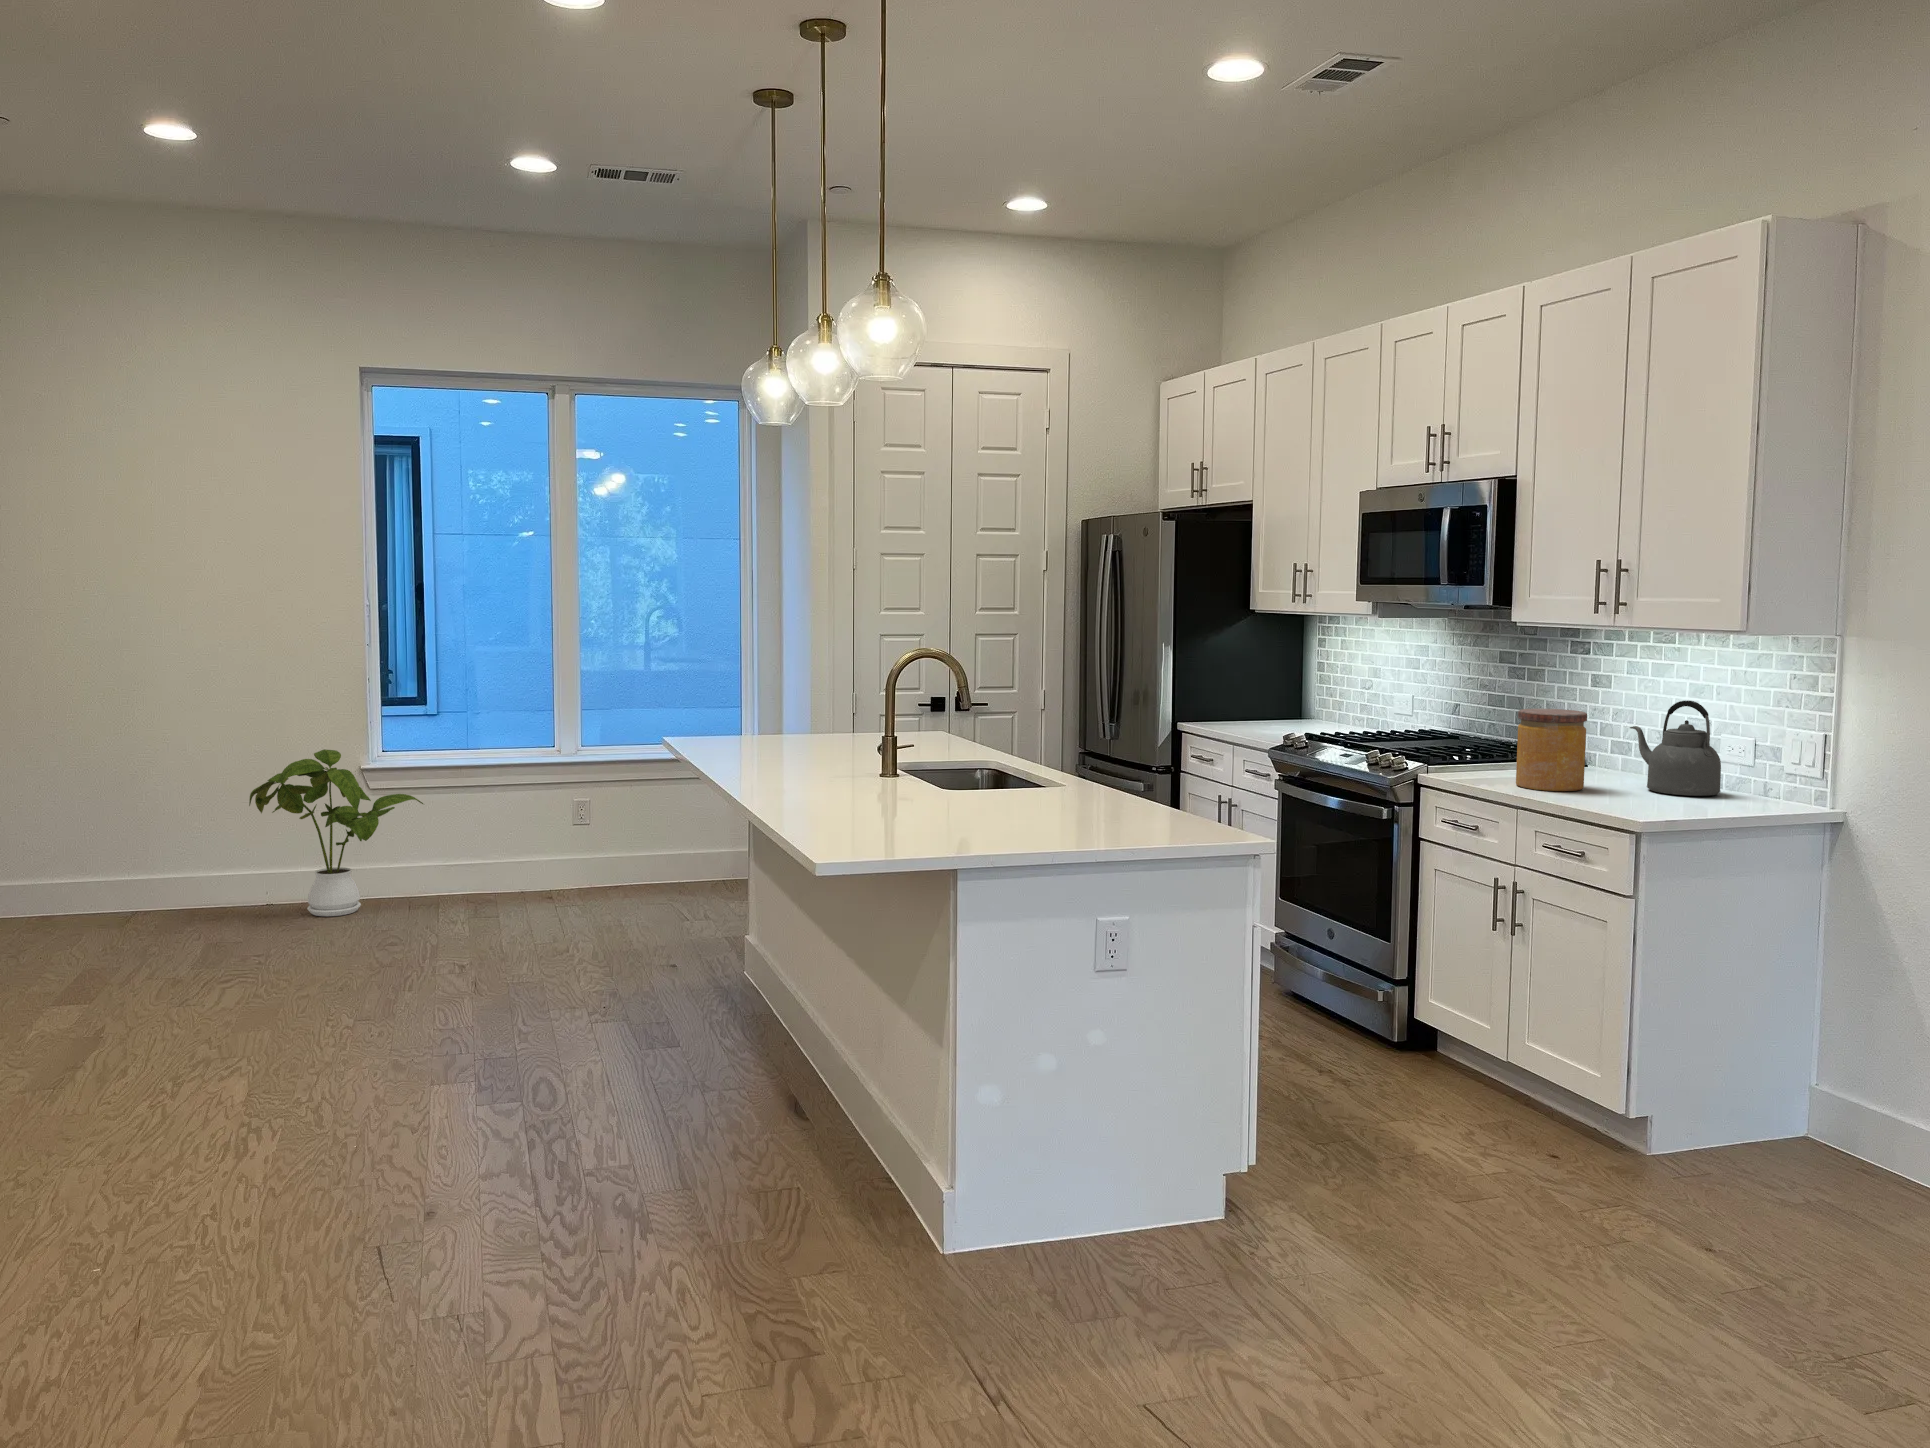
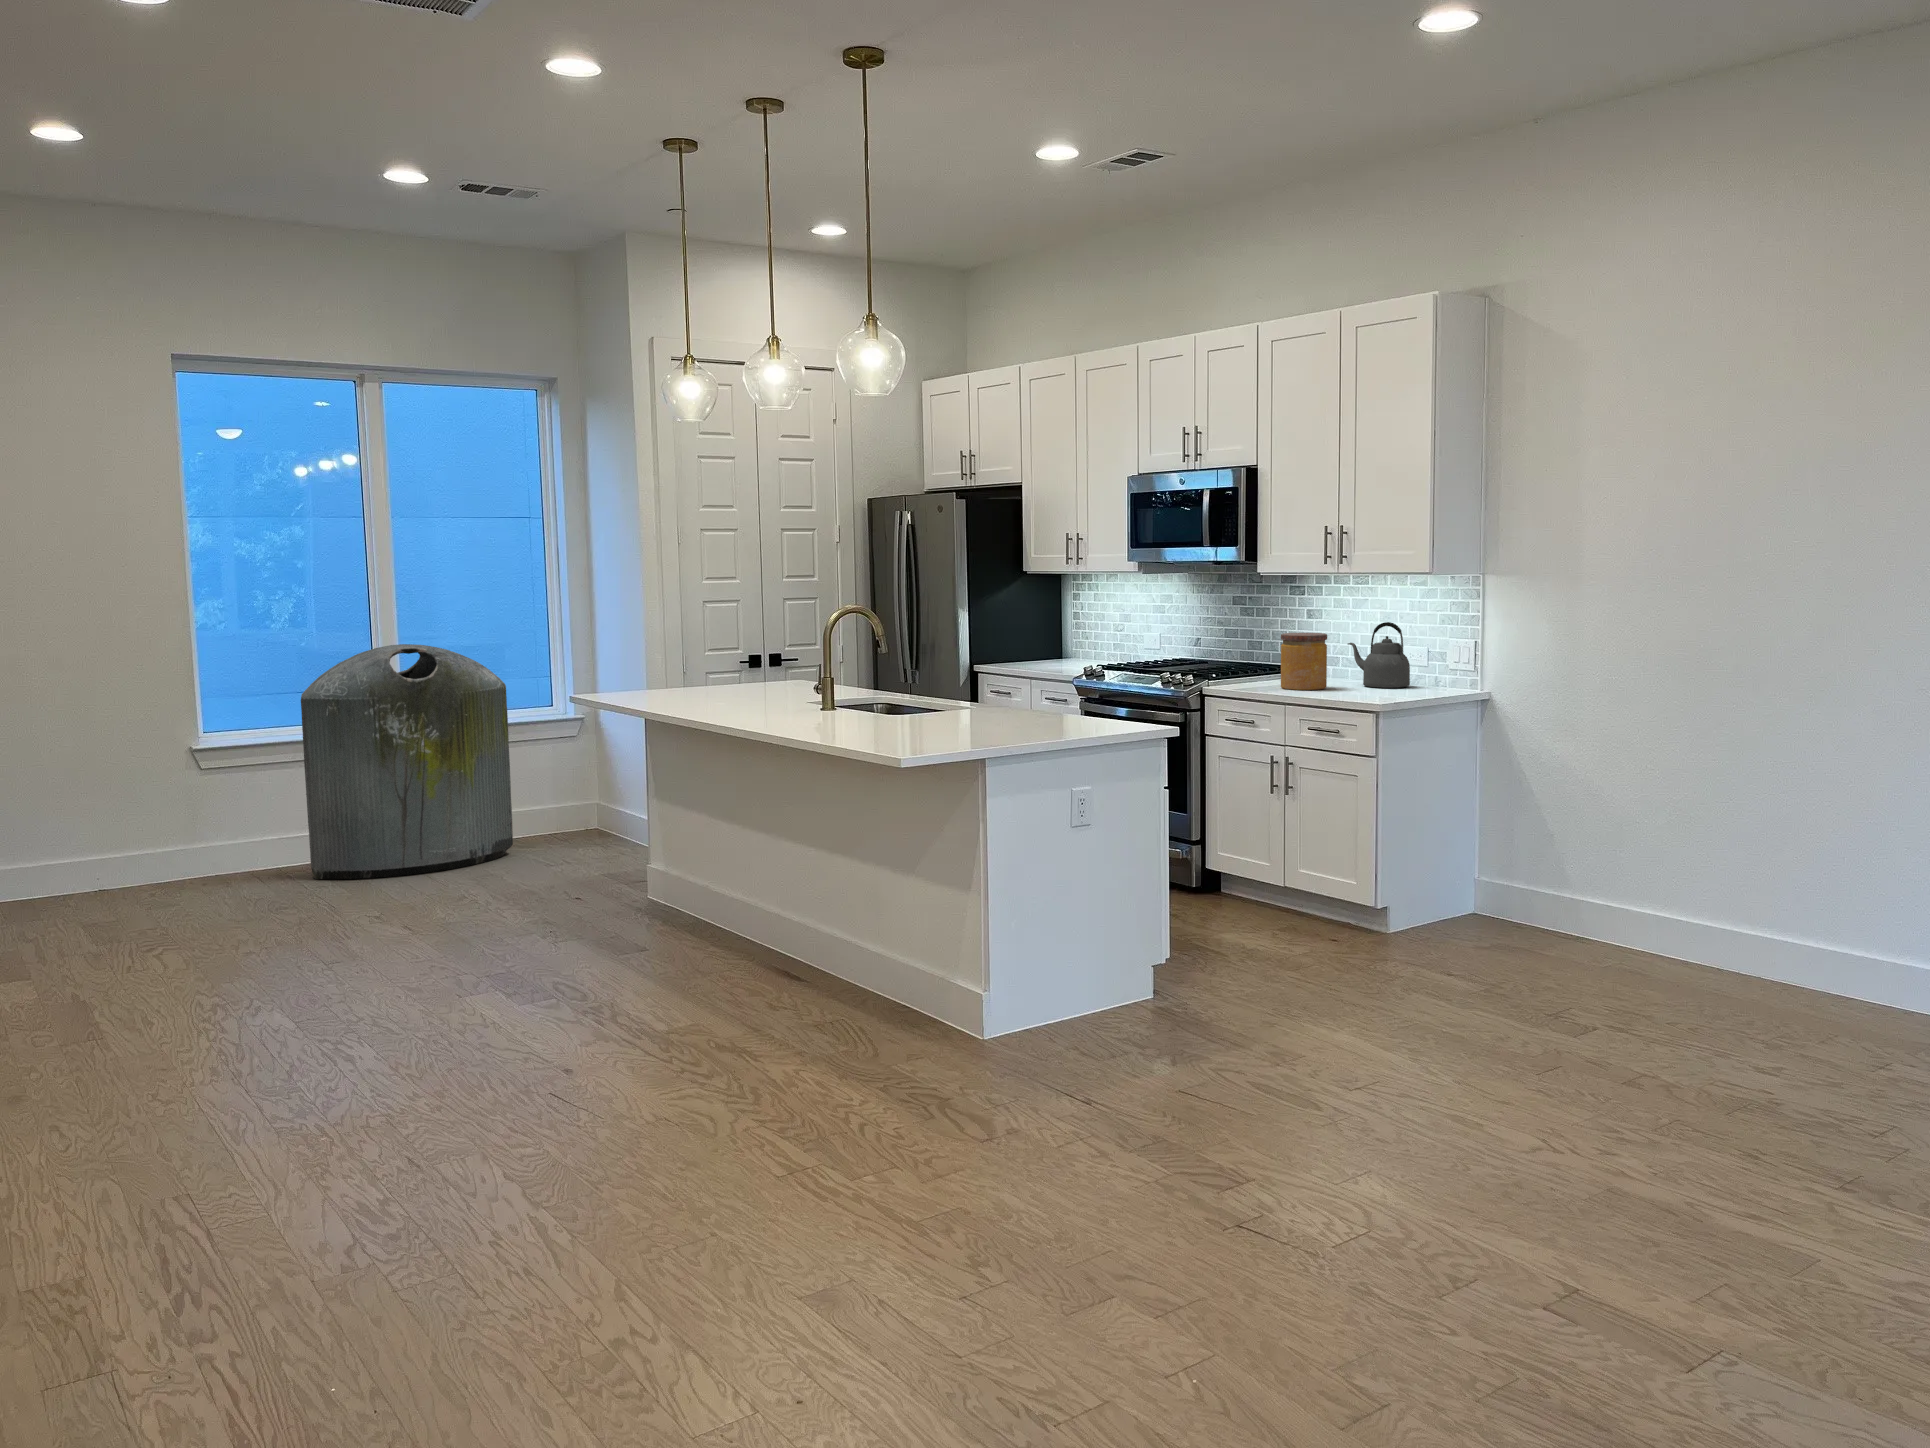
trash can: none [473,668,678,909] -> present [301,644,513,879]
house plant: present [249,749,423,916] -> none [68,735,251,904]

